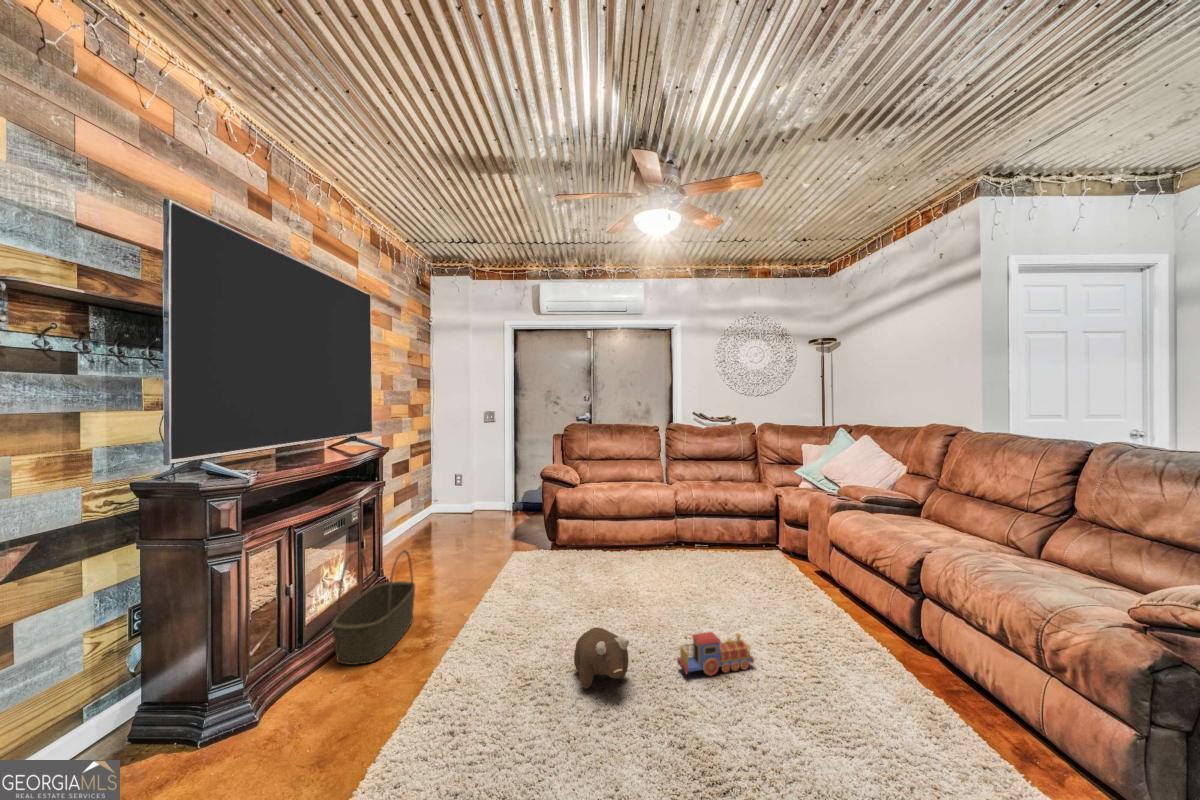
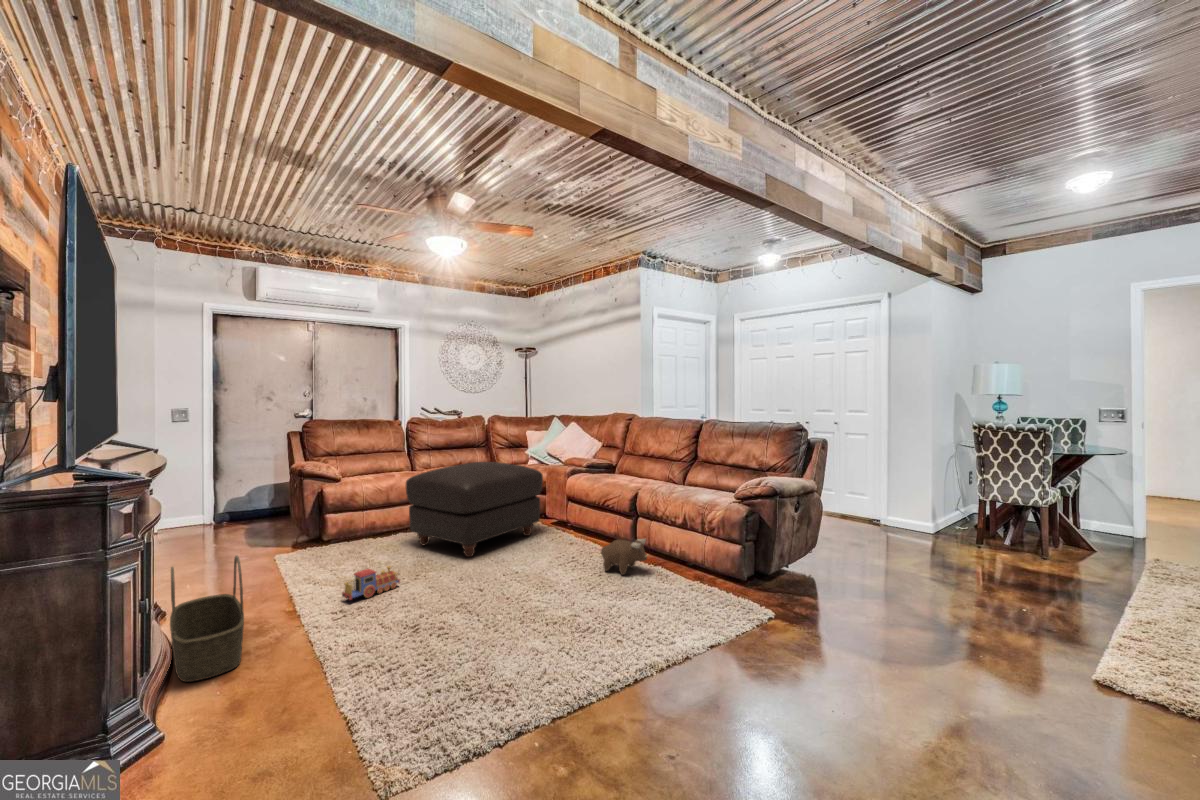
ottoman: none [621,479,783,596] -> present [406,462,543,557]
plush toy: present [574,627,629,689] -> present [601,539,648,575]
toy train: present [677,632,754,675] -> present [342,566,400,600]

